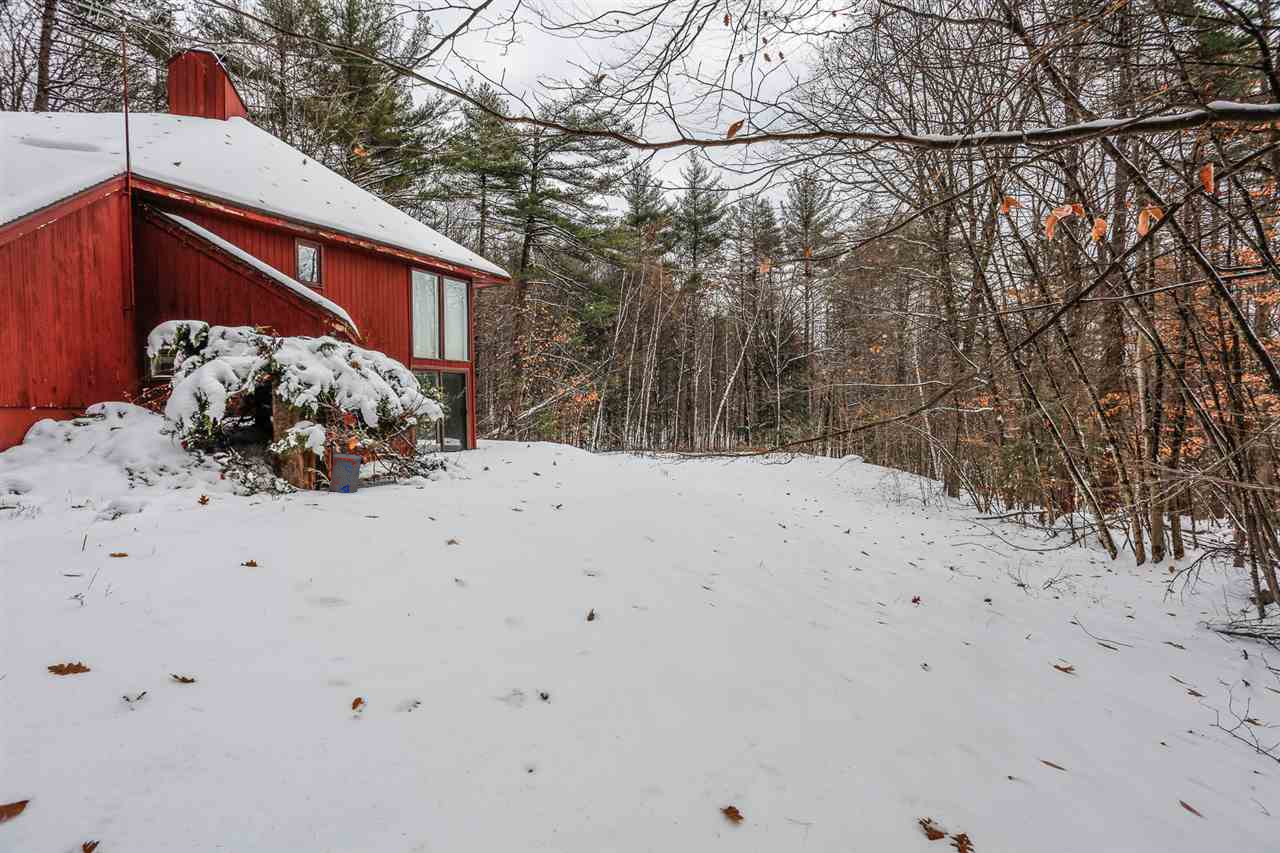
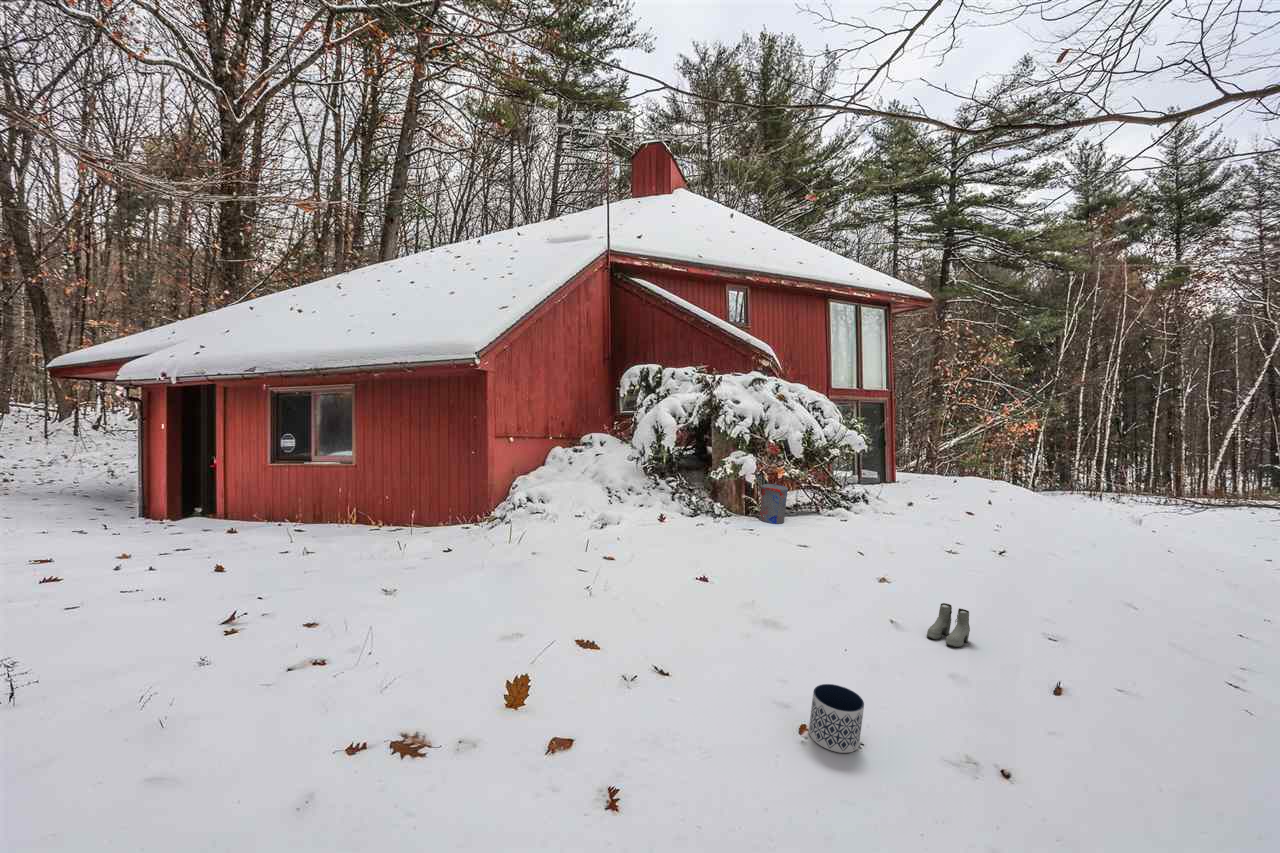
boots: none [469,538,501,569] -> present [927,603,970,647]
planter: none [356,602,400,650] -> present [809,684,864,753]

